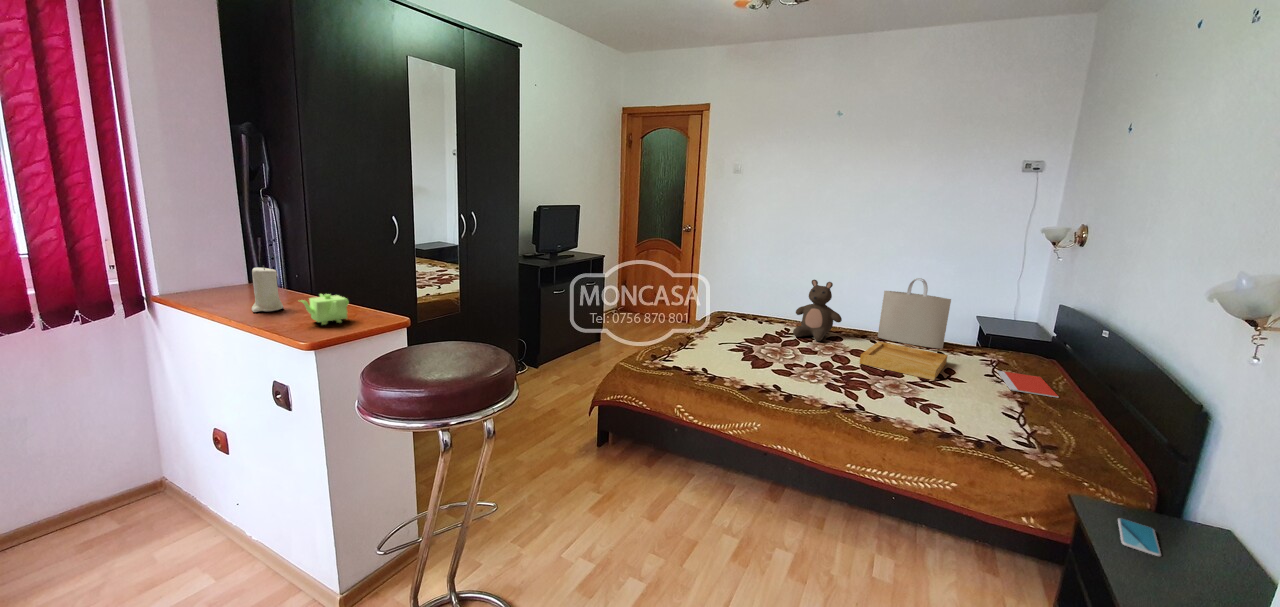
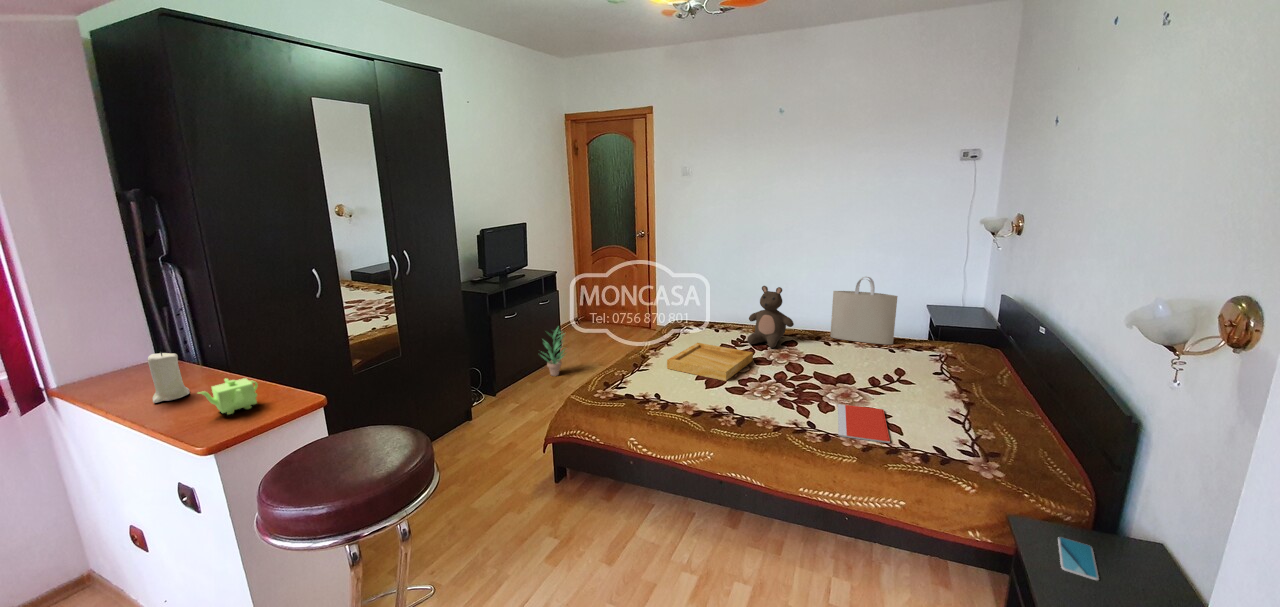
potted plant: none [580,307,610,357] -> present [541,327,565,376]
tray: present [860,342,947,380] -> present [667,343,753,381]
notebook: present [997,371,1059,398] -> present [838,404,890,443]

